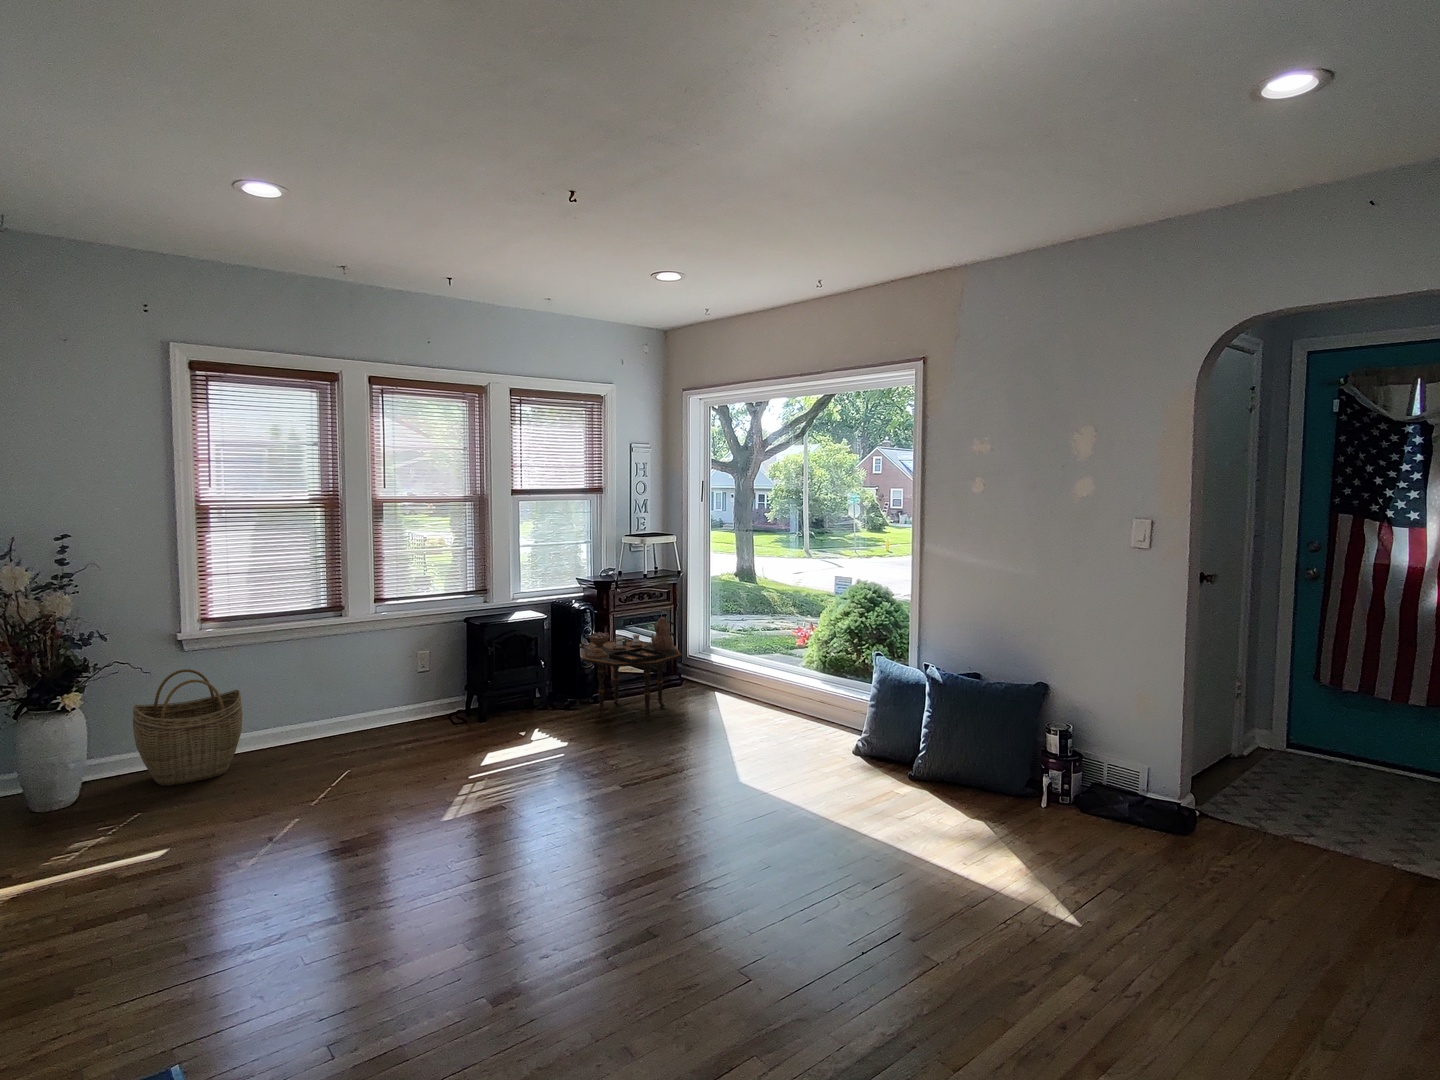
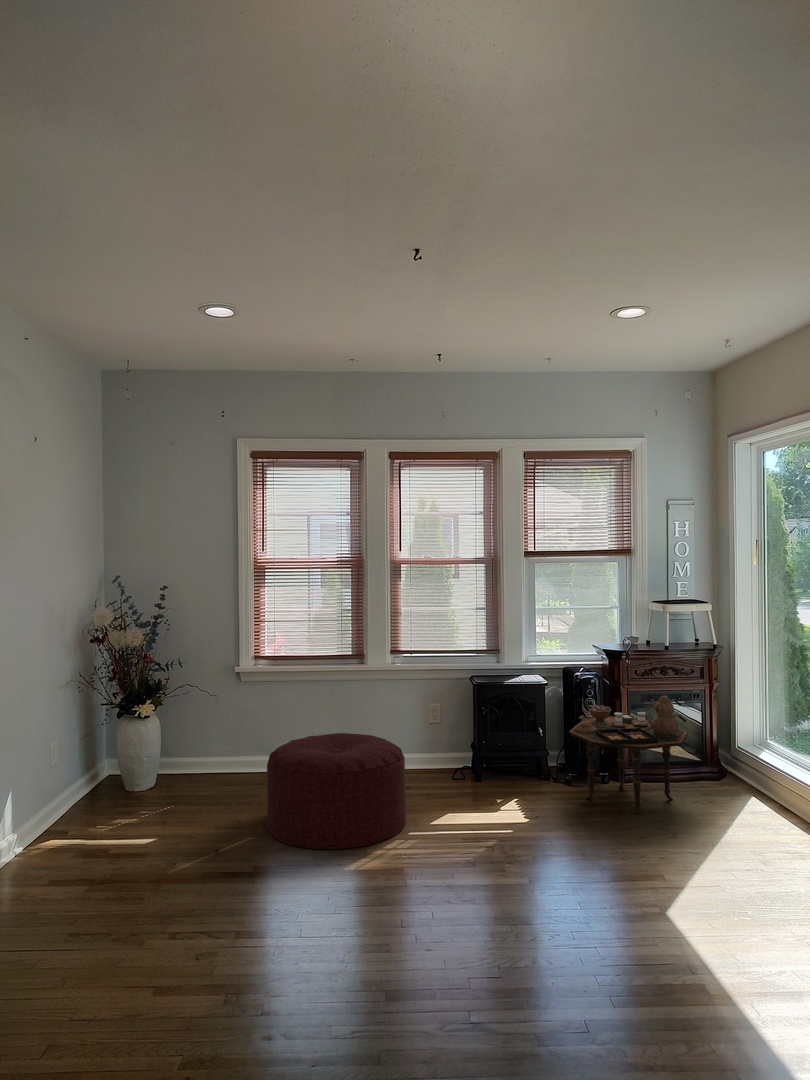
woven basket: present [133,669,243,786] -> none [195,696,271,789]
ottoman: none [296,688,459,815] -> present [267,733,406,849]

